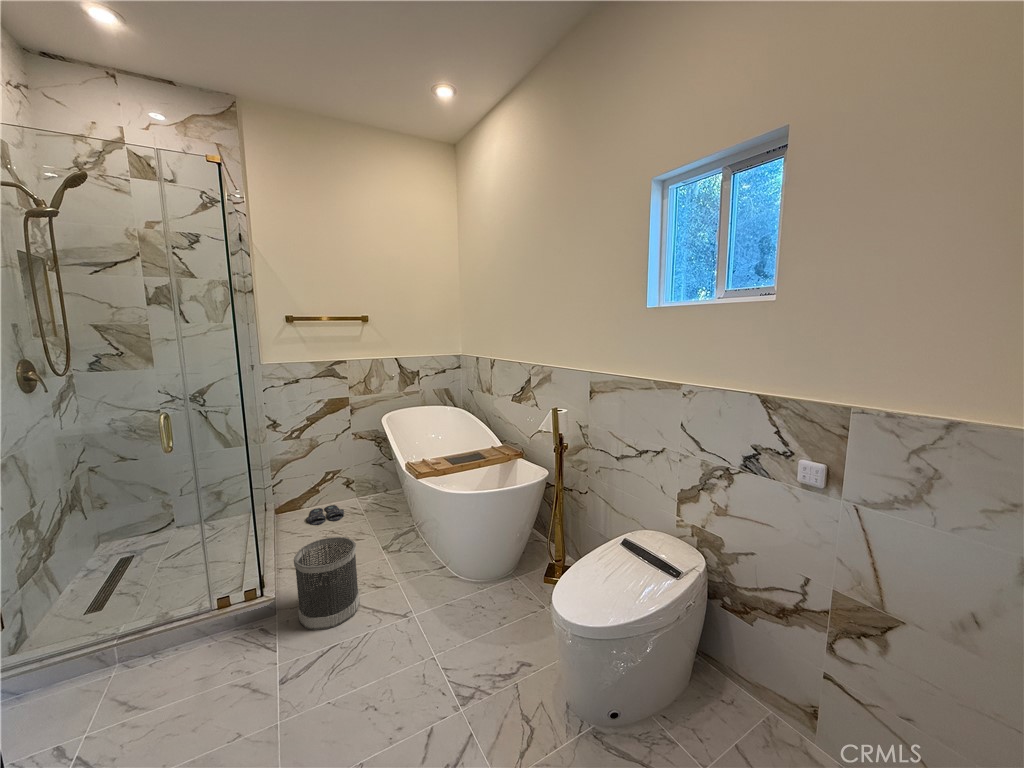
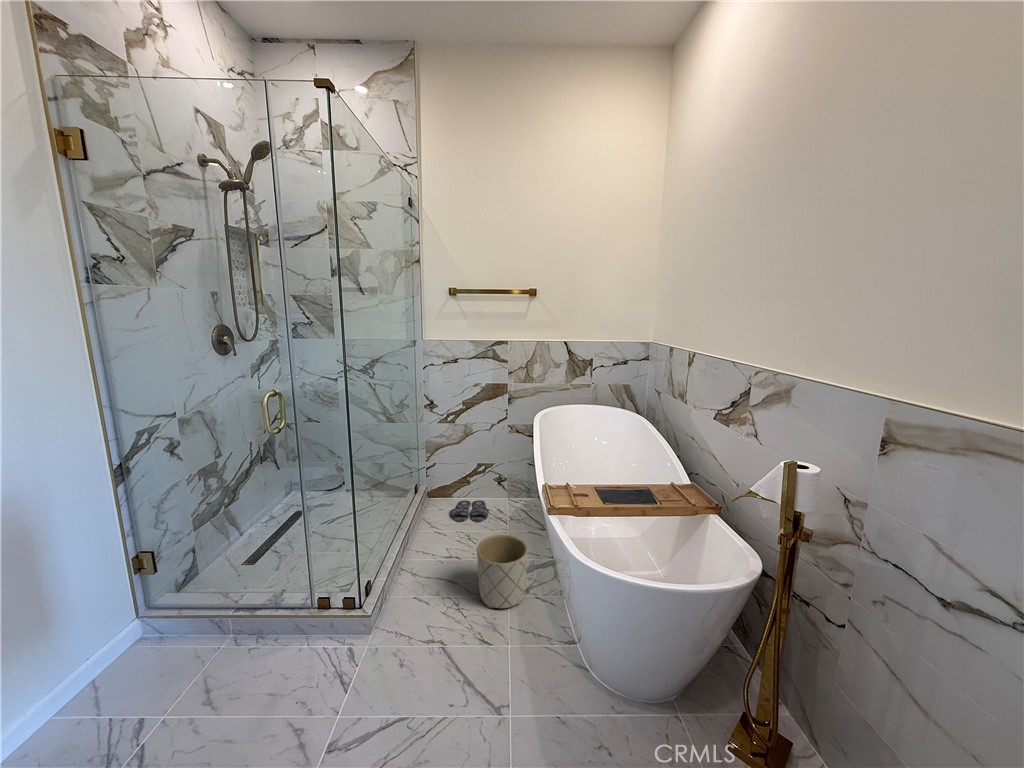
planter: none [357,512,399,569] -> present [477,535,528,608]
wastebasket: present [294,537,360,630] -> none [381,561,456,686]

